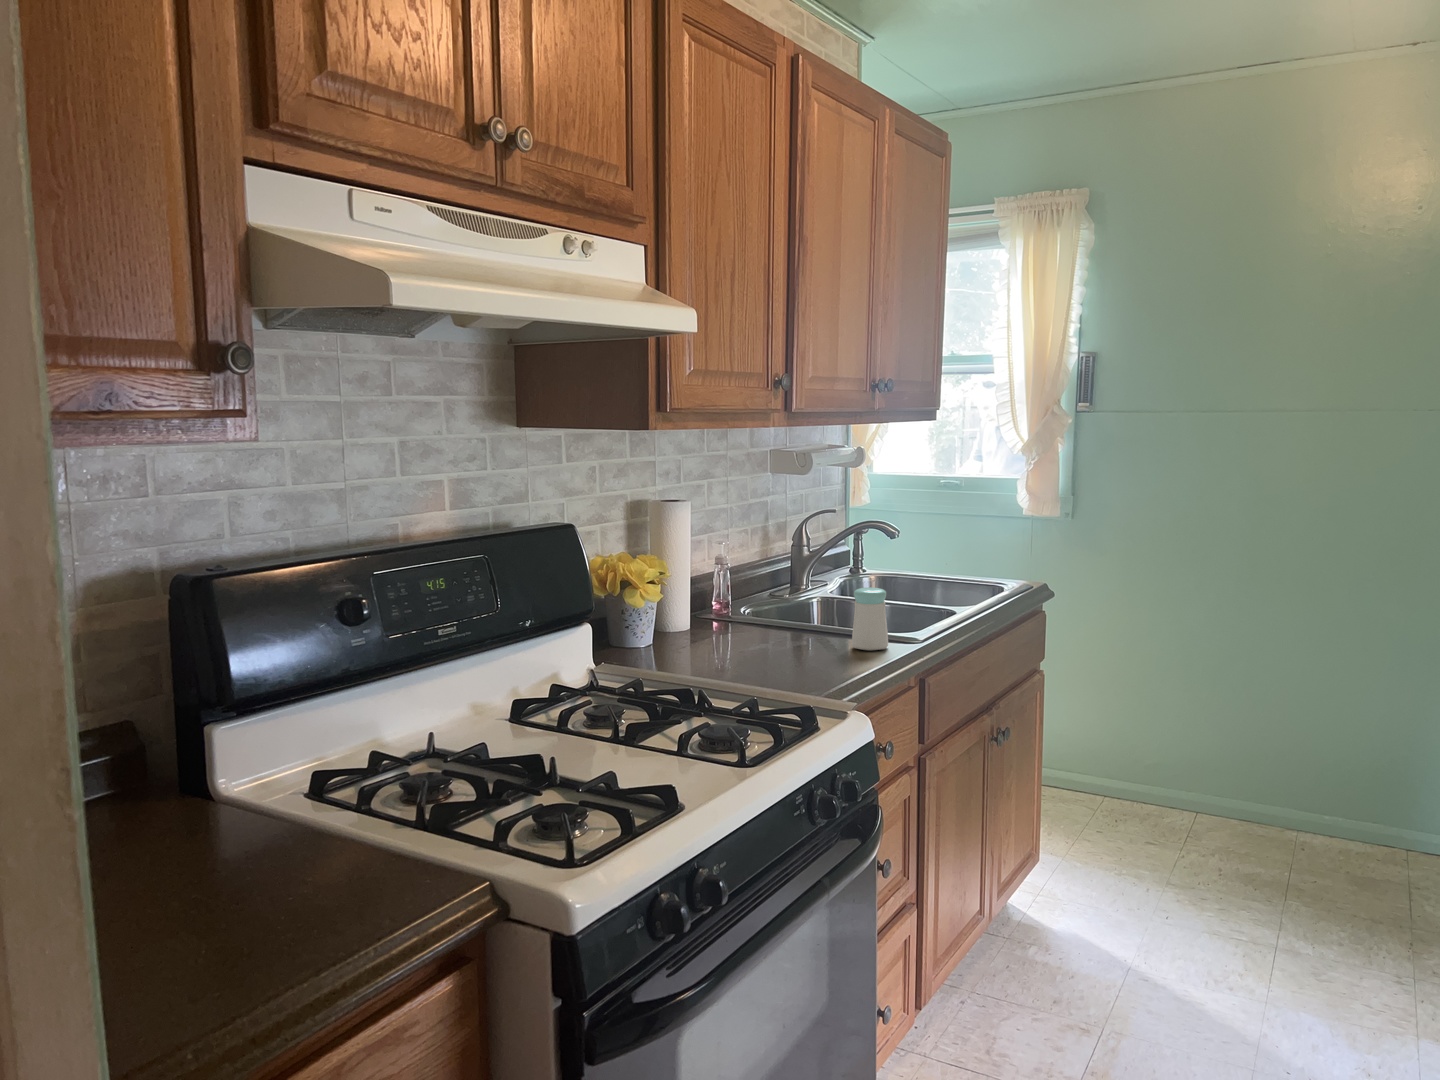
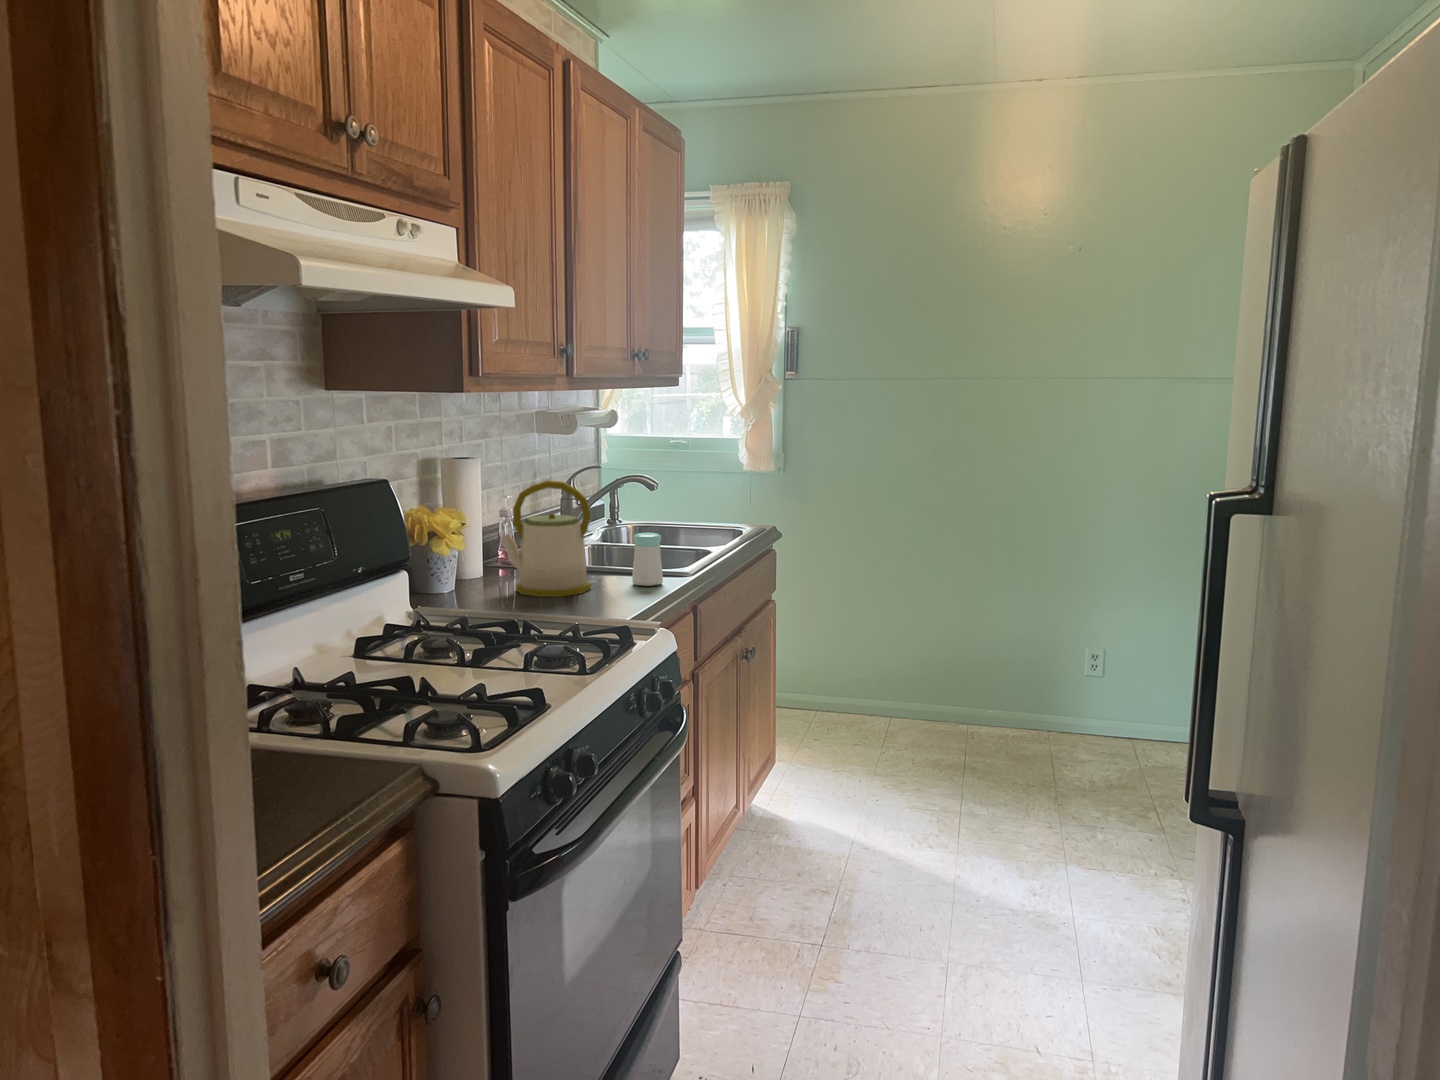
kettle: none [701,525,803,659] -> present [500,480,591,597]

